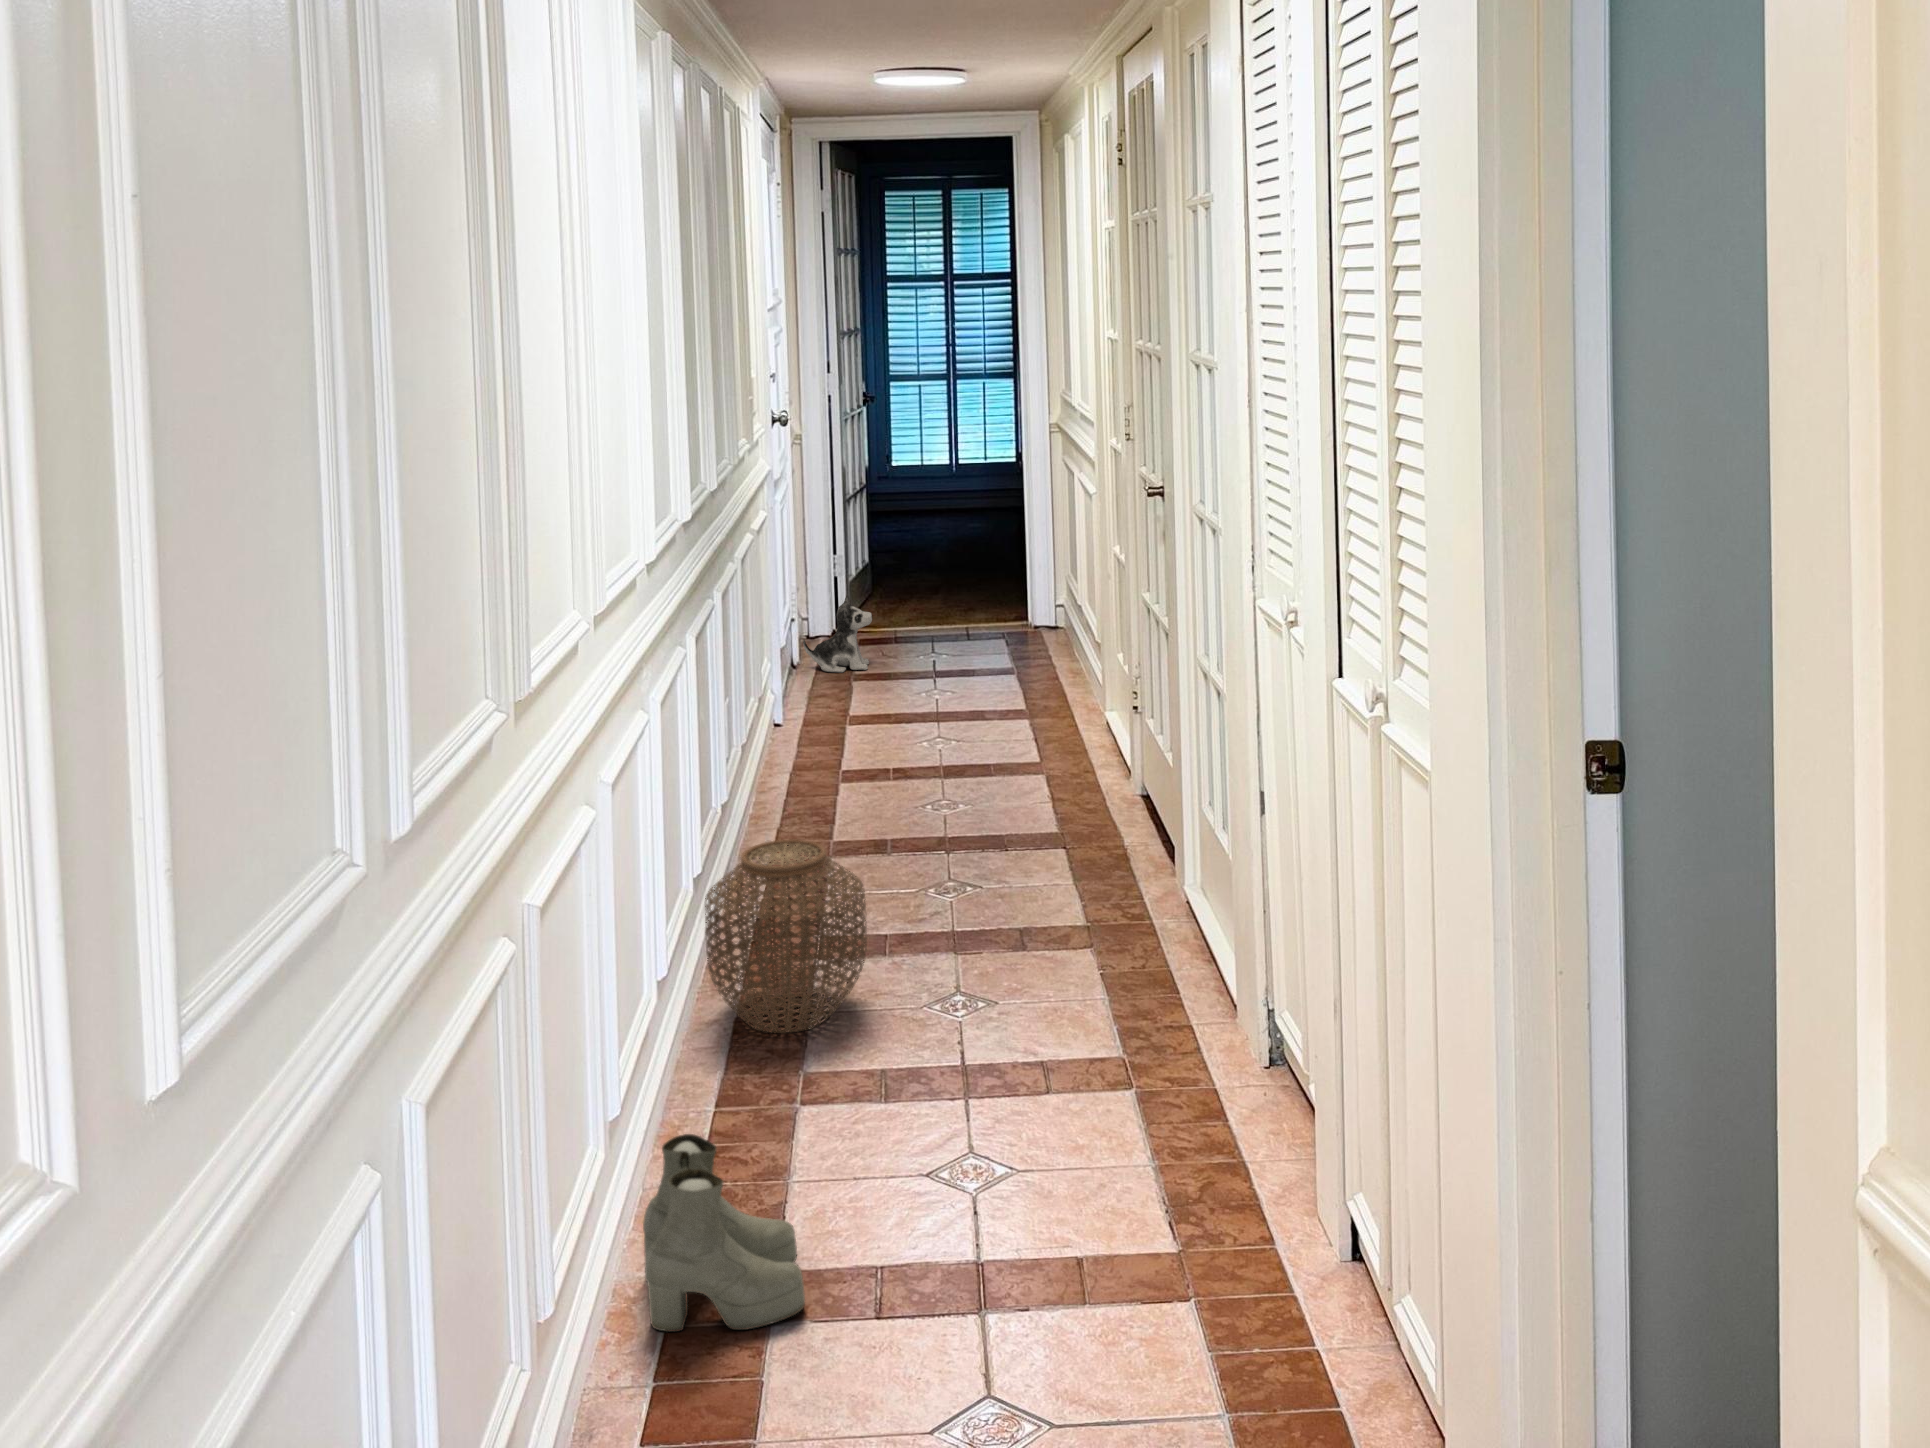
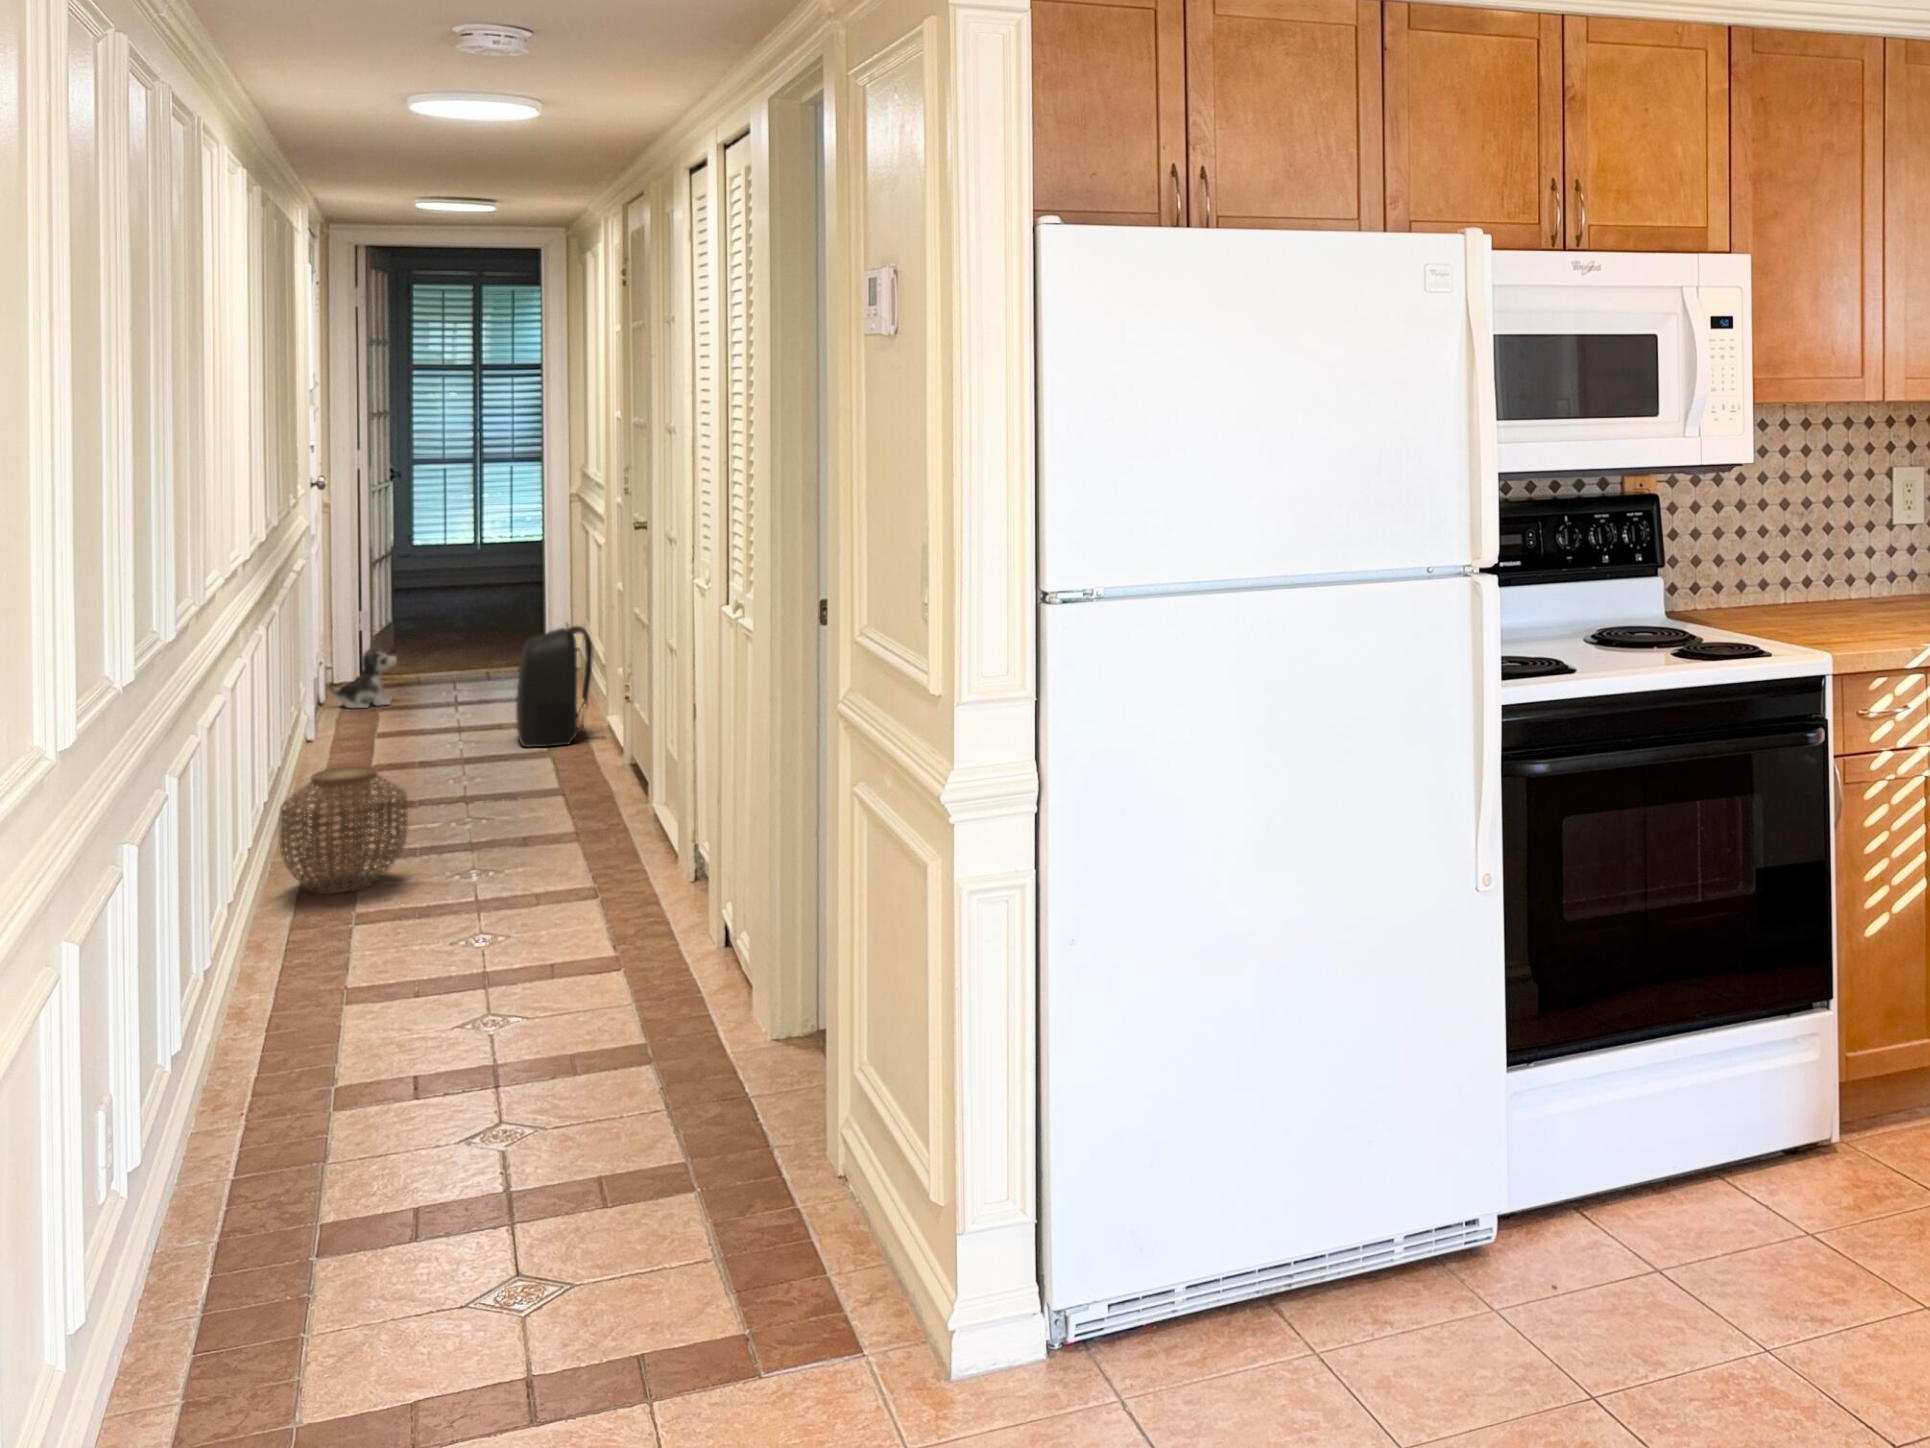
backpack: none [1000,594,1107,756] -> present [516,626,603,747]
boots: present [643,1134,805,1332] -> none [260,898,374,1002]

